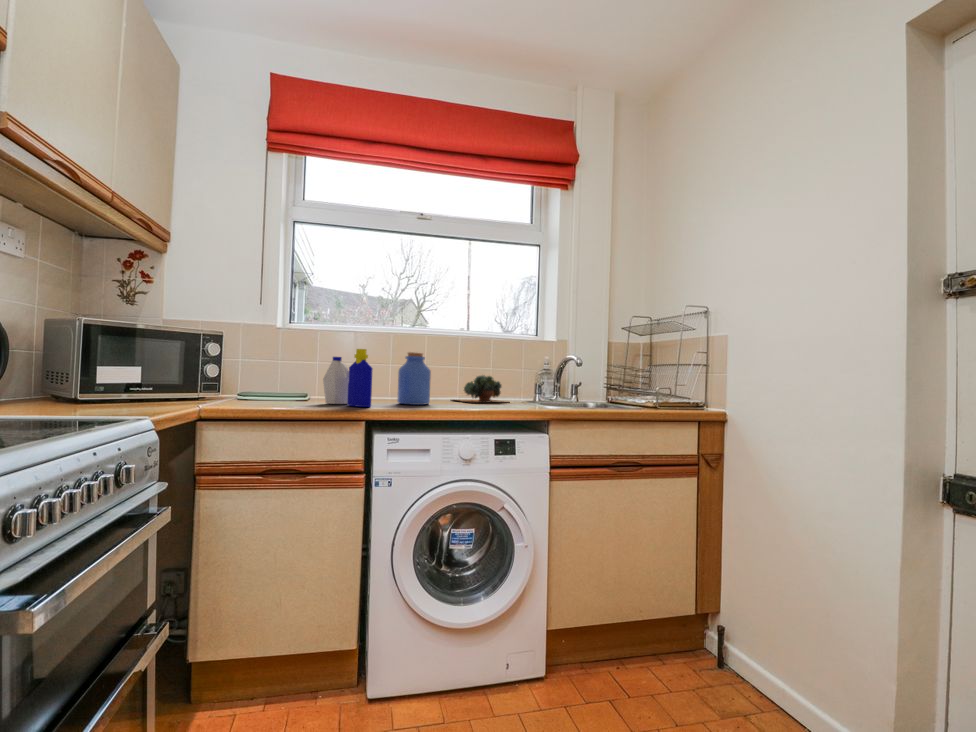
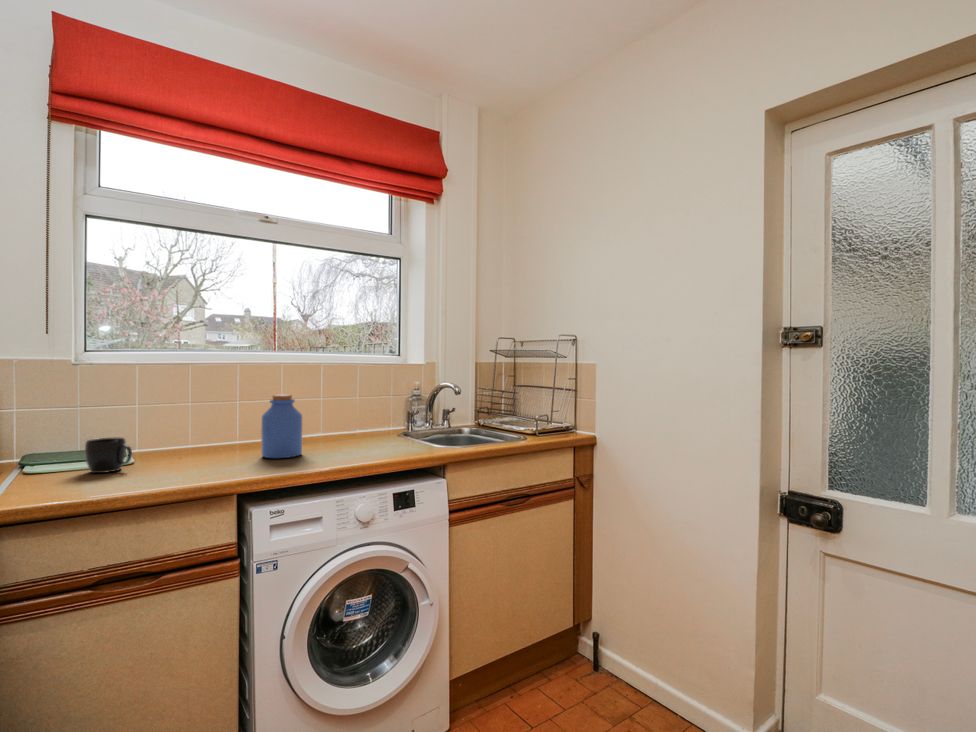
bottle: present [323,349,372,407] -> none [162,401,239,474]
succulent plant: present [455,375,505,403] -> none [314,408,388,444]
mug: none [275,378,304,402] -> present [85,438,132,473]

